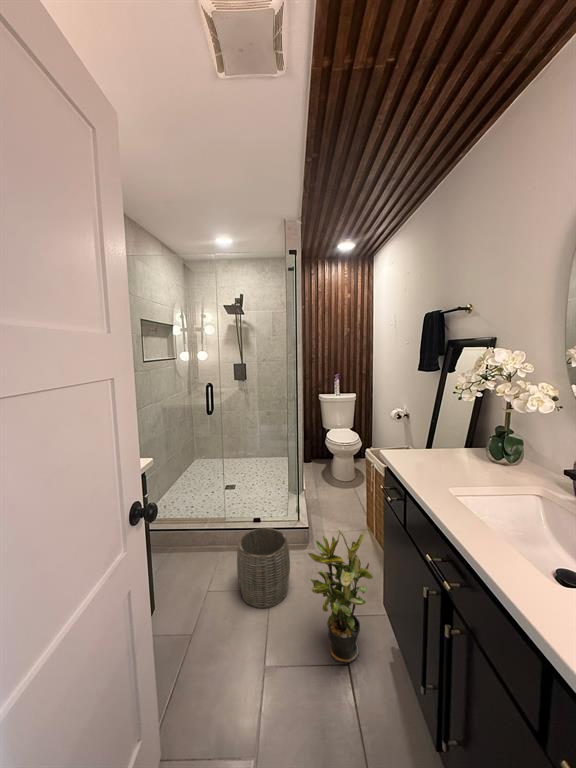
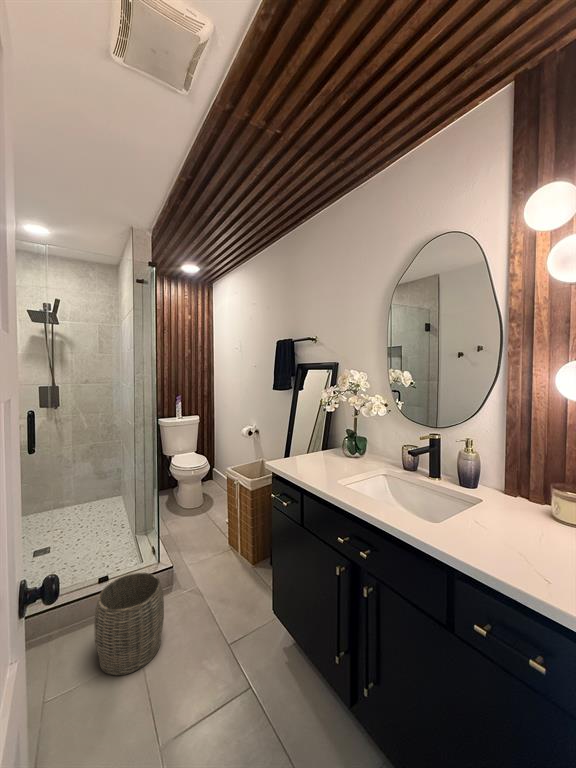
potted plant: present [308,529,373,663] -> none [201,540,264,685]

